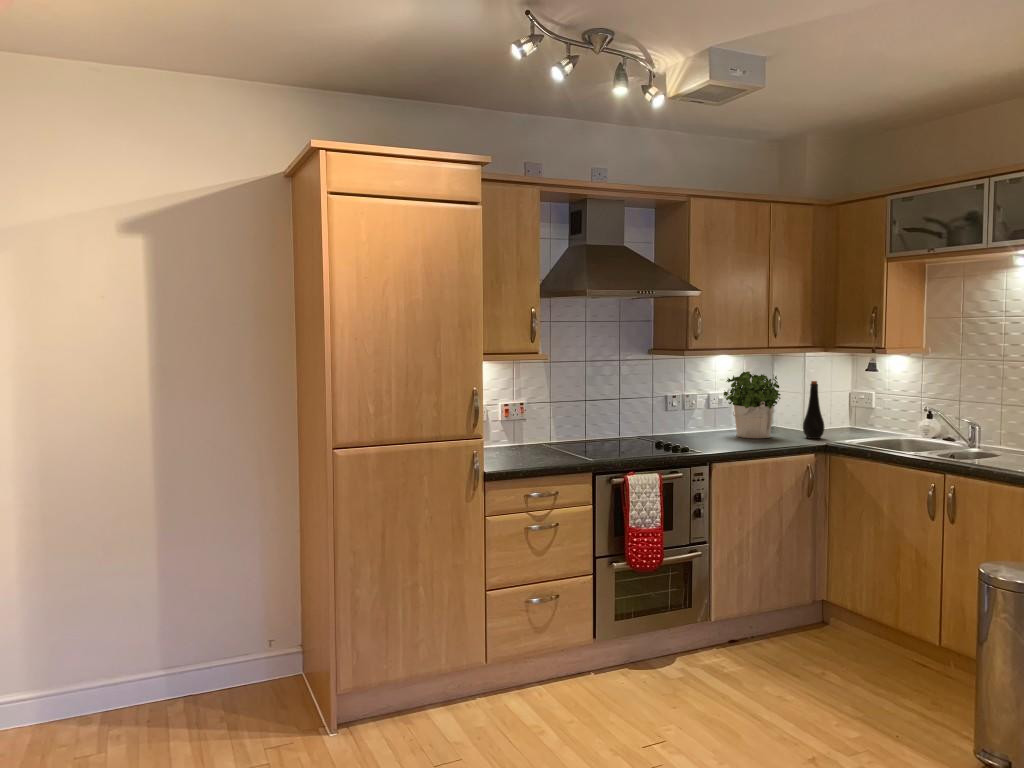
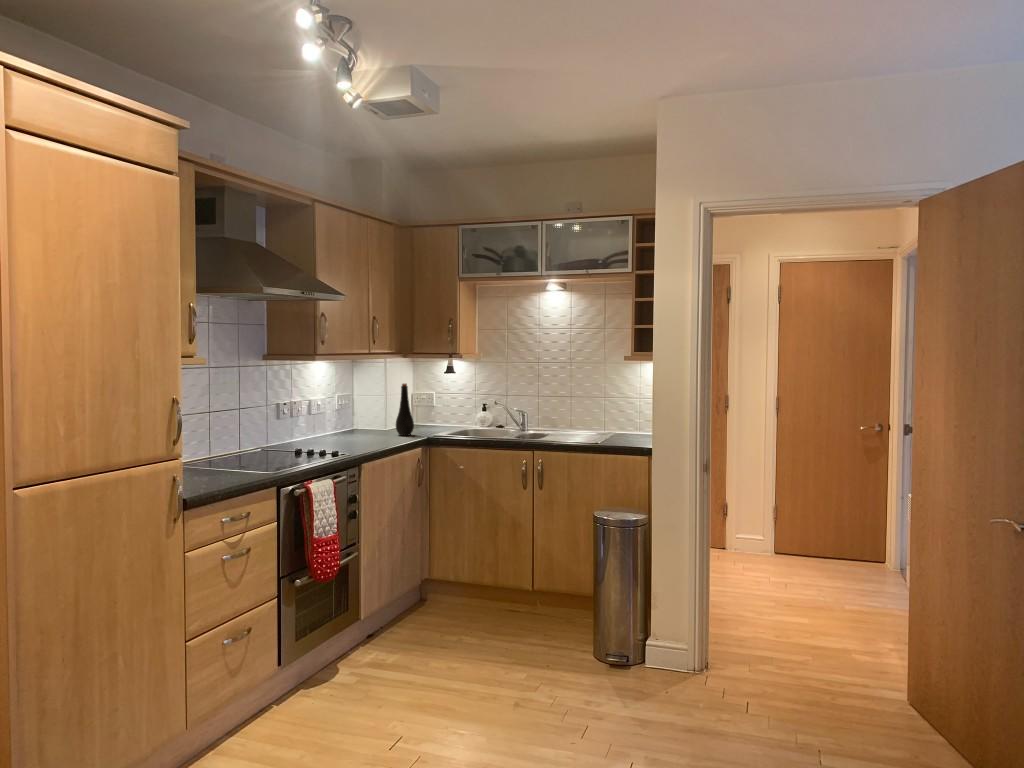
potted plant: present [724,371,781,438] -> none [327,376,383,440]

